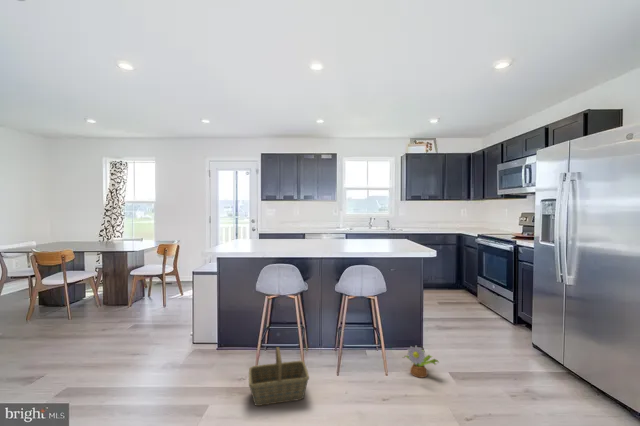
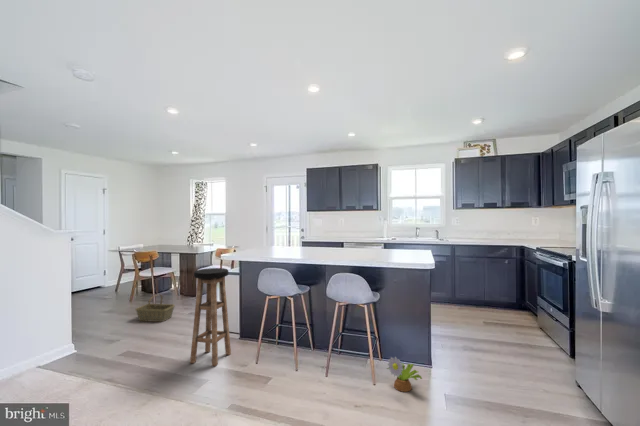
bar stool: none [177,269,222,388] -> present [190,268,231,366]
basket: present [249,347,309,406] -> present [136,295,175,322]

